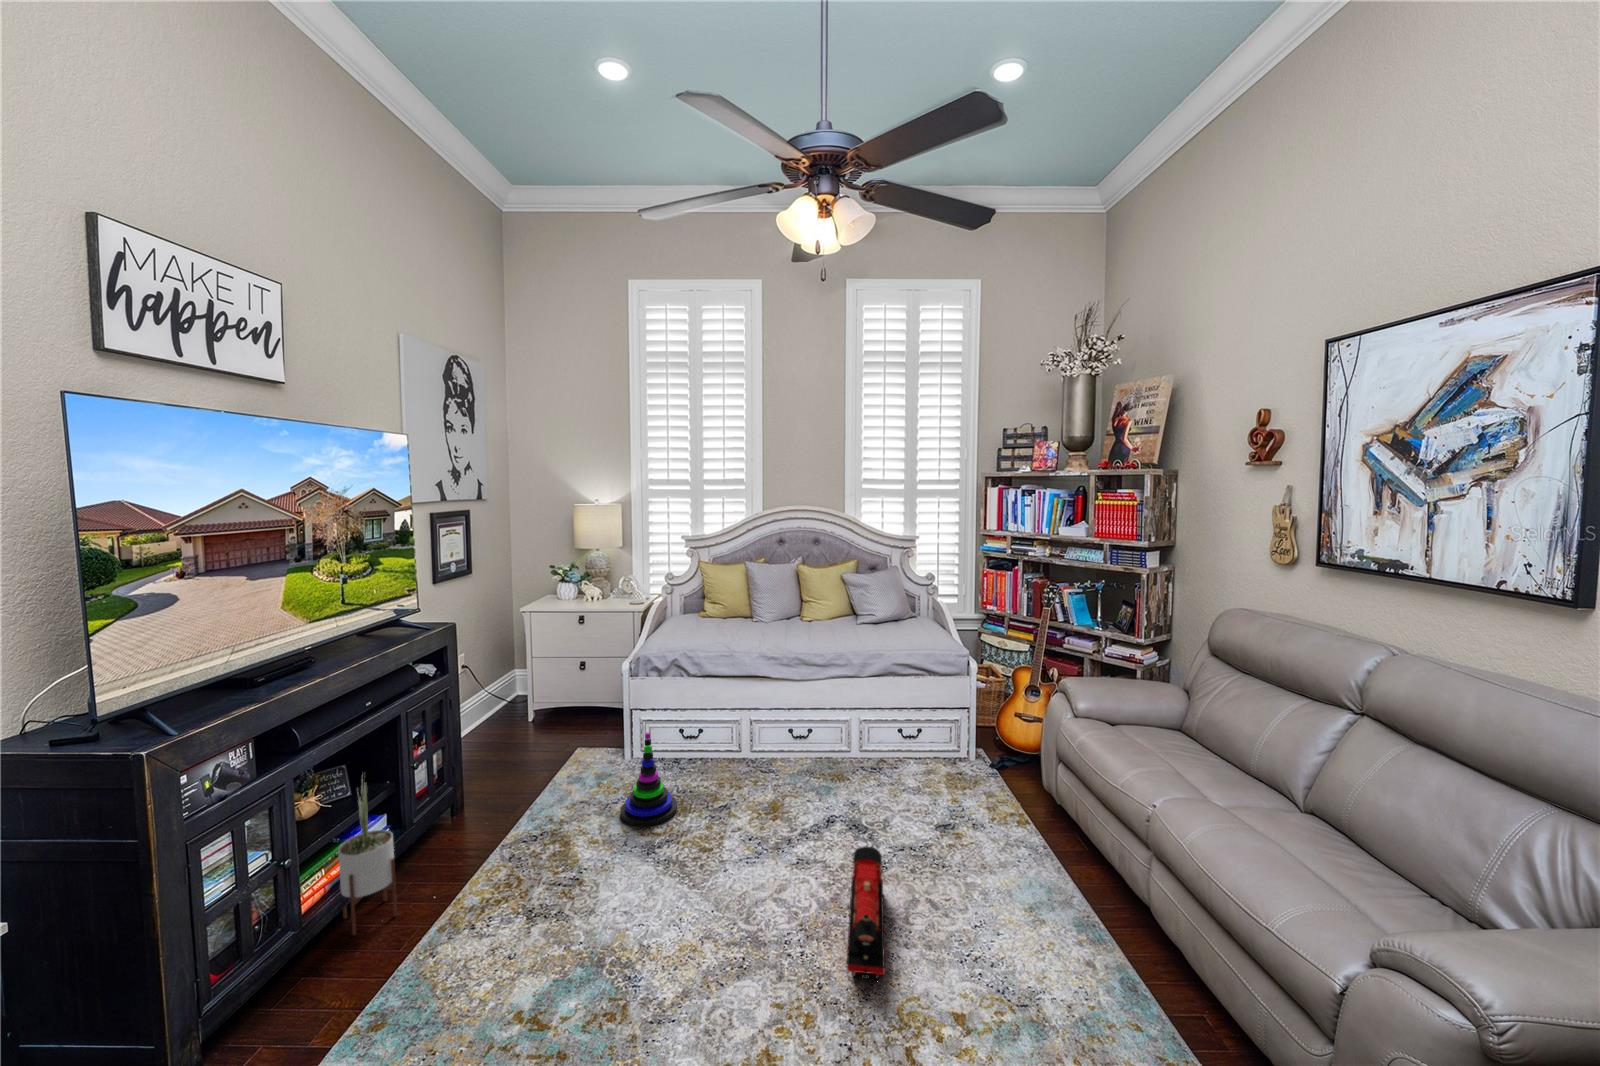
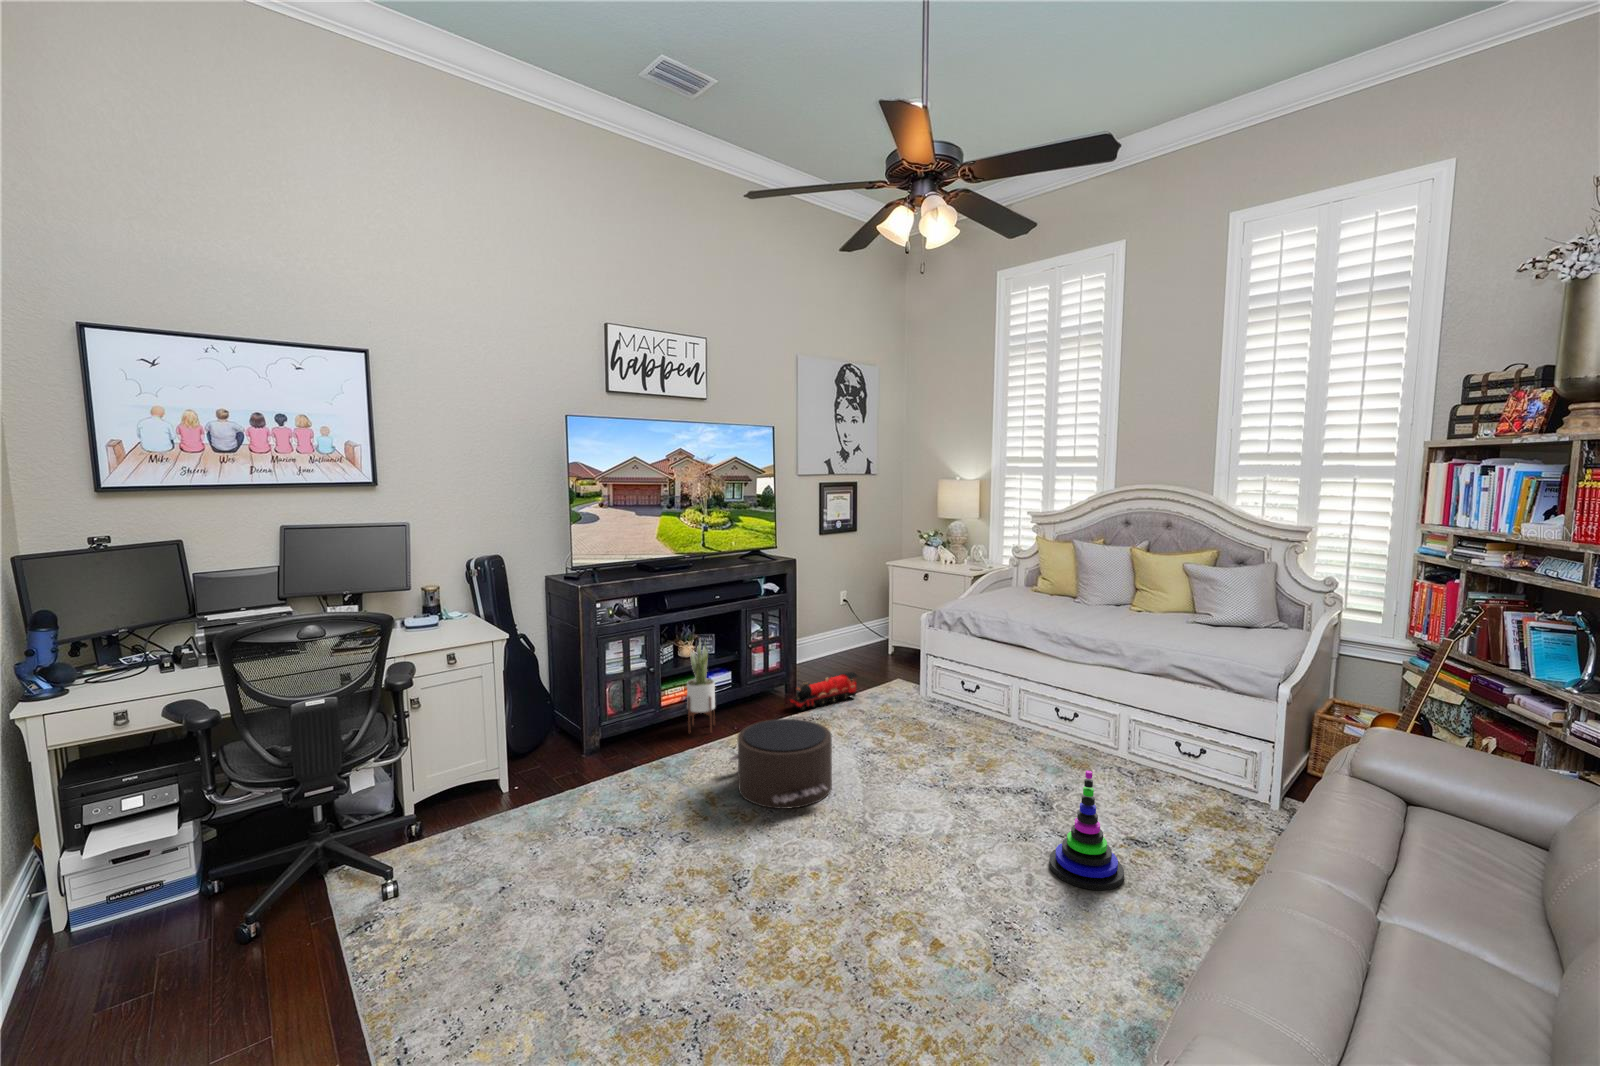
stacking toy: present [621,732,677,826] -> present [1049,771,1124,890]
pouf: none [504,834,693,996] -> present [729,719,832,809]
toy train: present [847,846,885,980] -> present [790,672,857,711]

